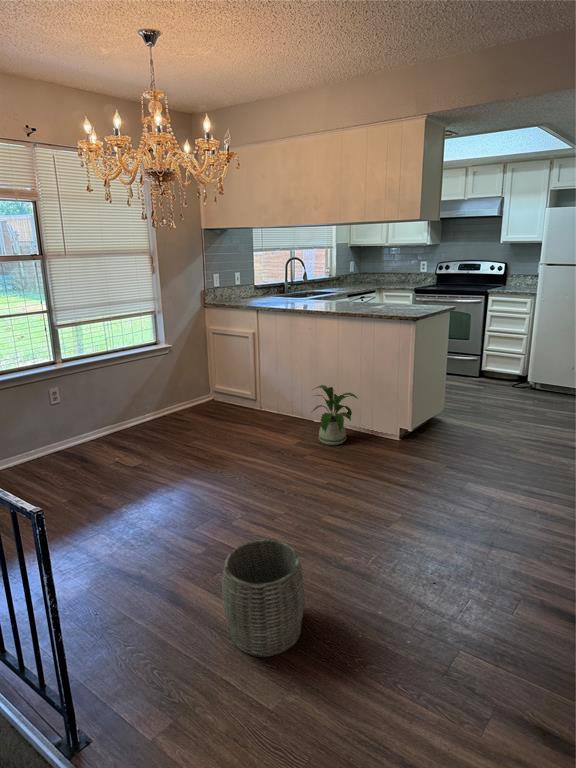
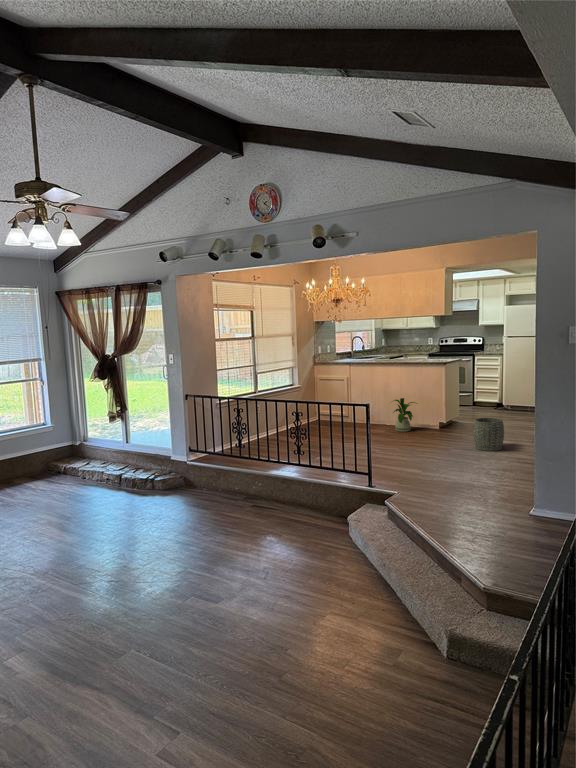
woven basket: present [222,540,305,657] -> present [473,418,504,451]

